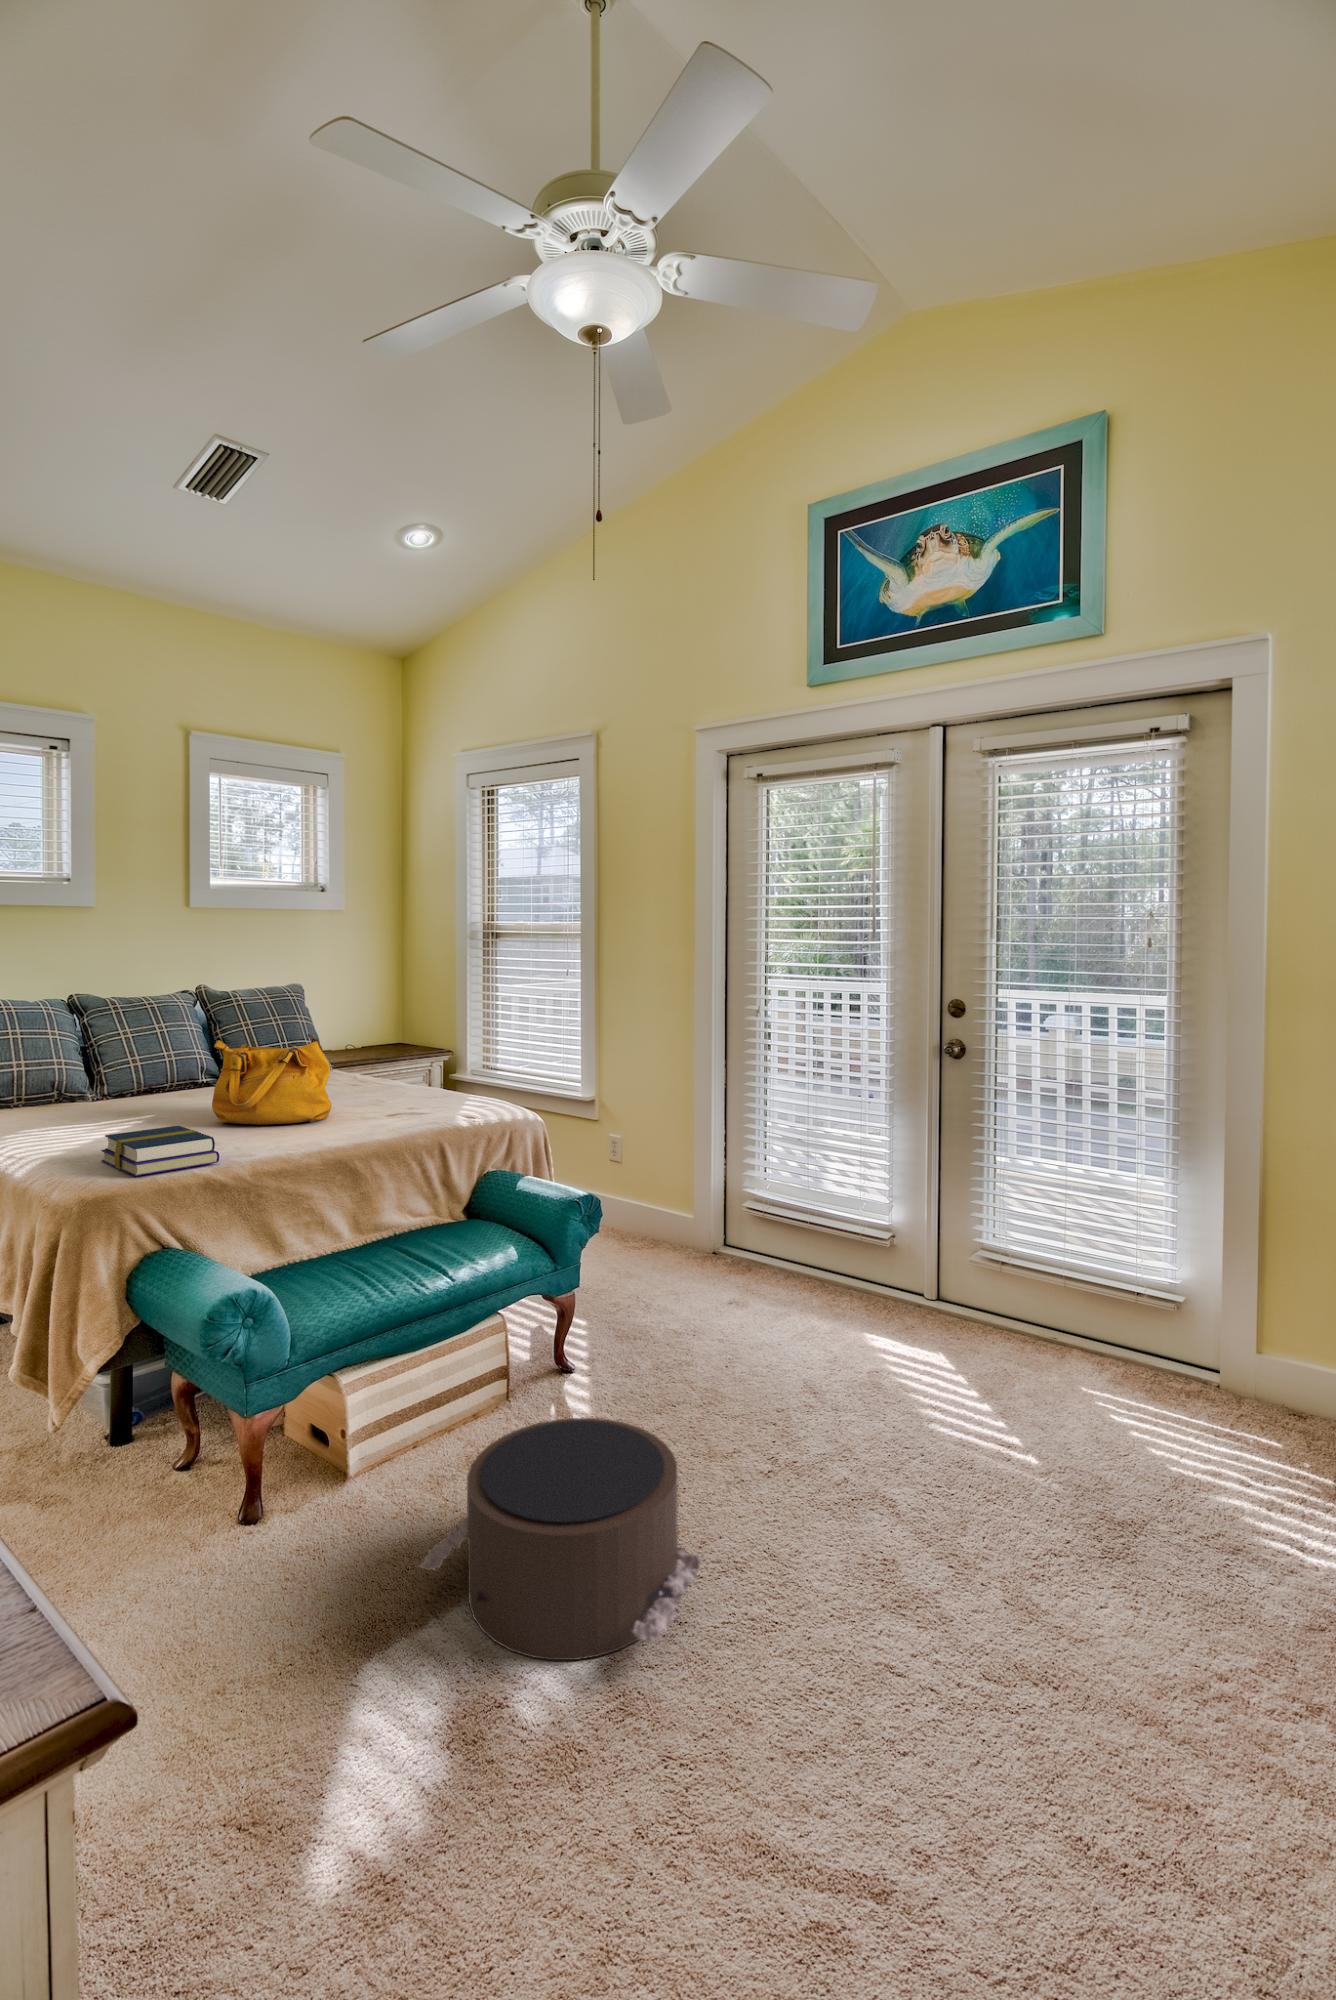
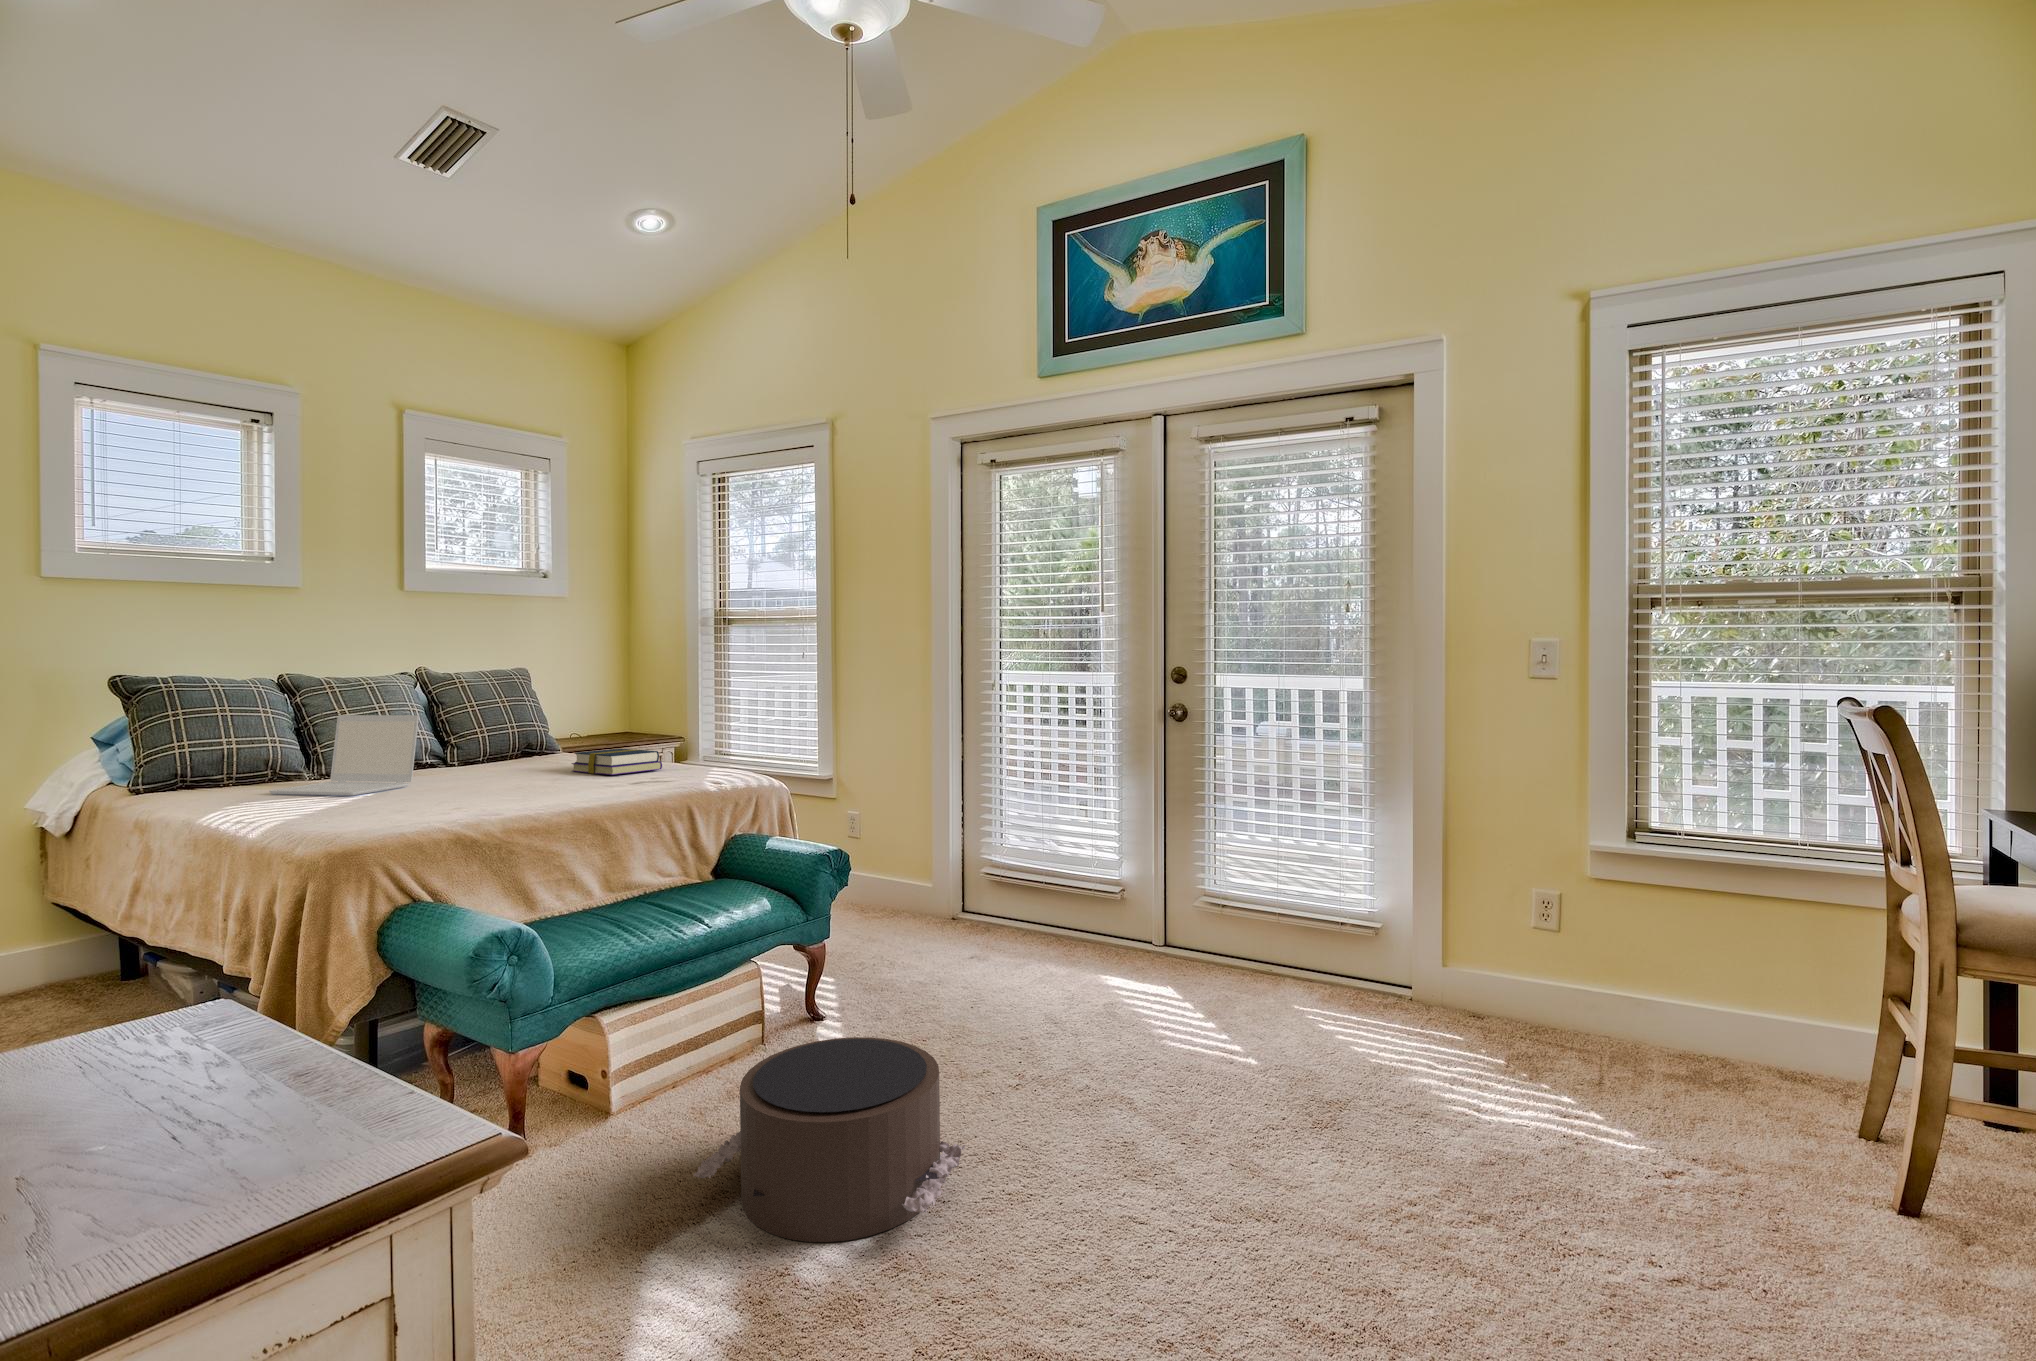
handbag: present [212,1034,331,1125] -> none [448,702,575,793]
laptop: none [53,1040,188,1123] -> present [269,715,419,795]
book: present [101,1126,220,1176] -> present [572,749,662,775]

